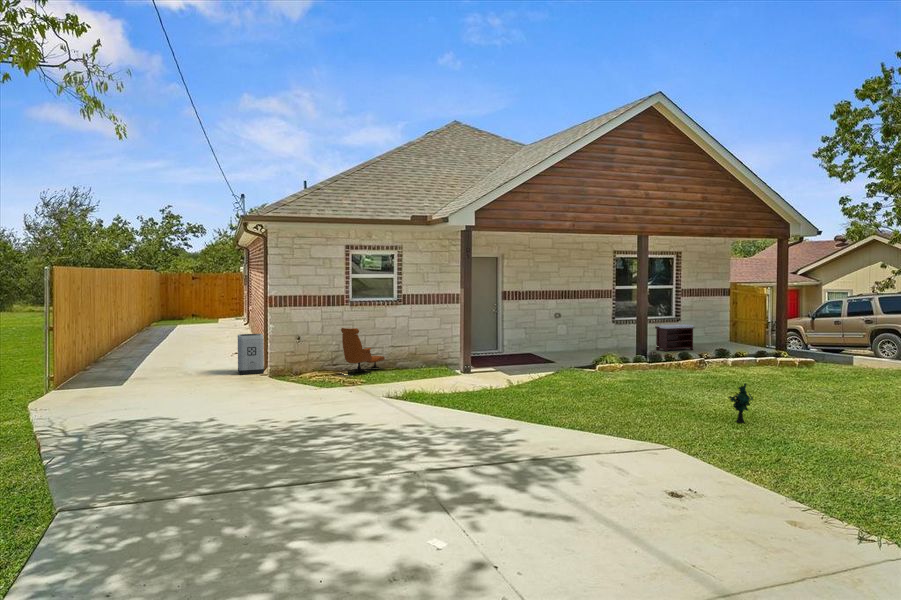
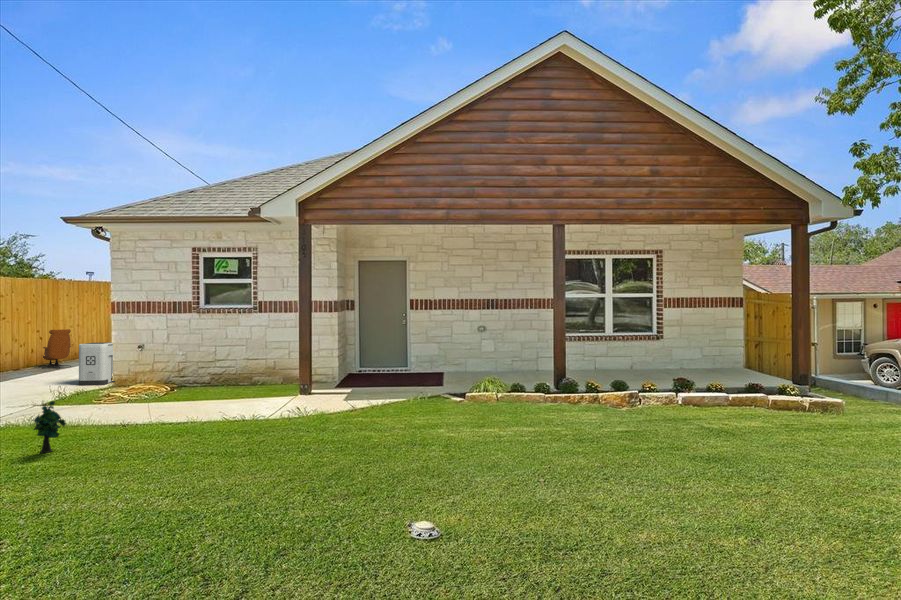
bench: present [655,324,694,351] -> none [621,345,678,380]
lounge chair: present [341,328,385,375] -> present [43,329,71,369]
decorative plant: present [729,383,753,423] -> present [33,401,66,453]

